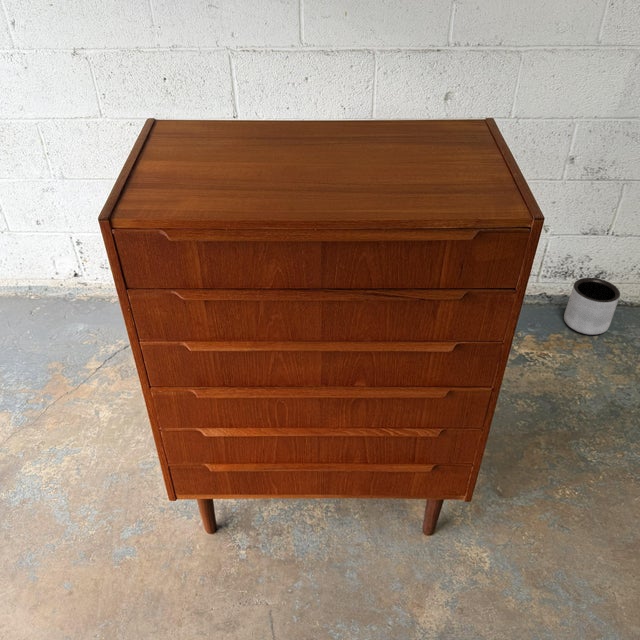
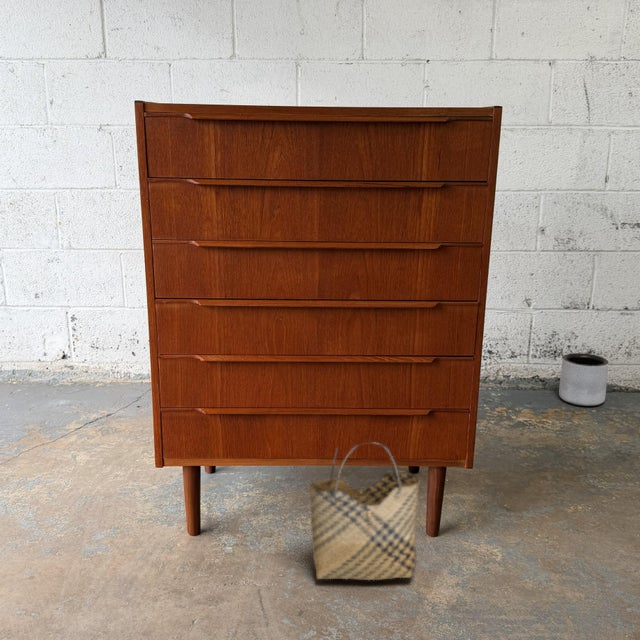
woven basket: none [315,473,425,605] -> present [308,442,420,580]

